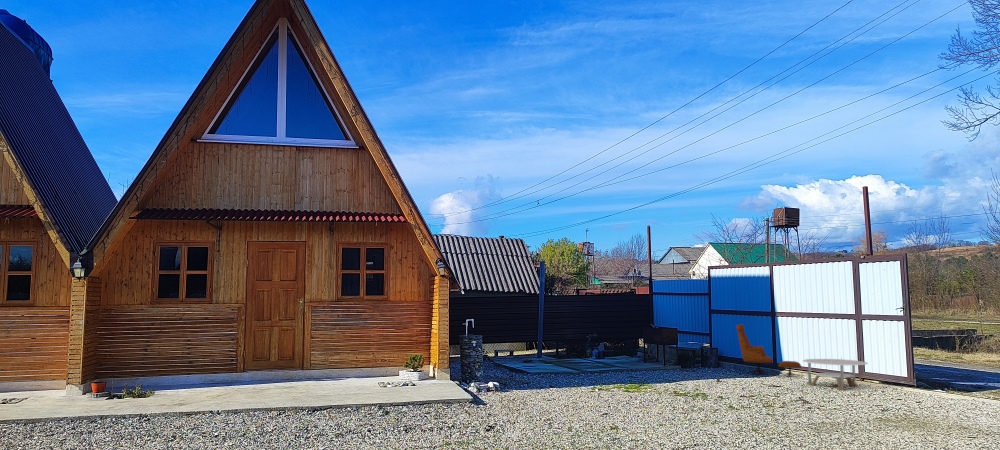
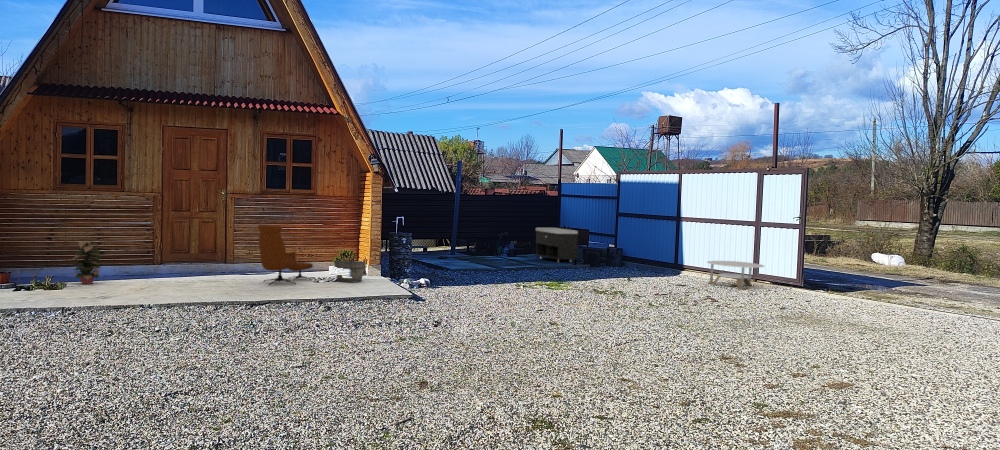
lounge chair: present [736,324,801,376] -> present [258,225,313,285]
storage bench: none [624,328,669,365] -> present [536,228,578,262]
decorative plant: none [156,351,188,393] -> present [72,241,101,284]
wooden bucket: none [404,360,436,388] -> present [334,258,366,283]

